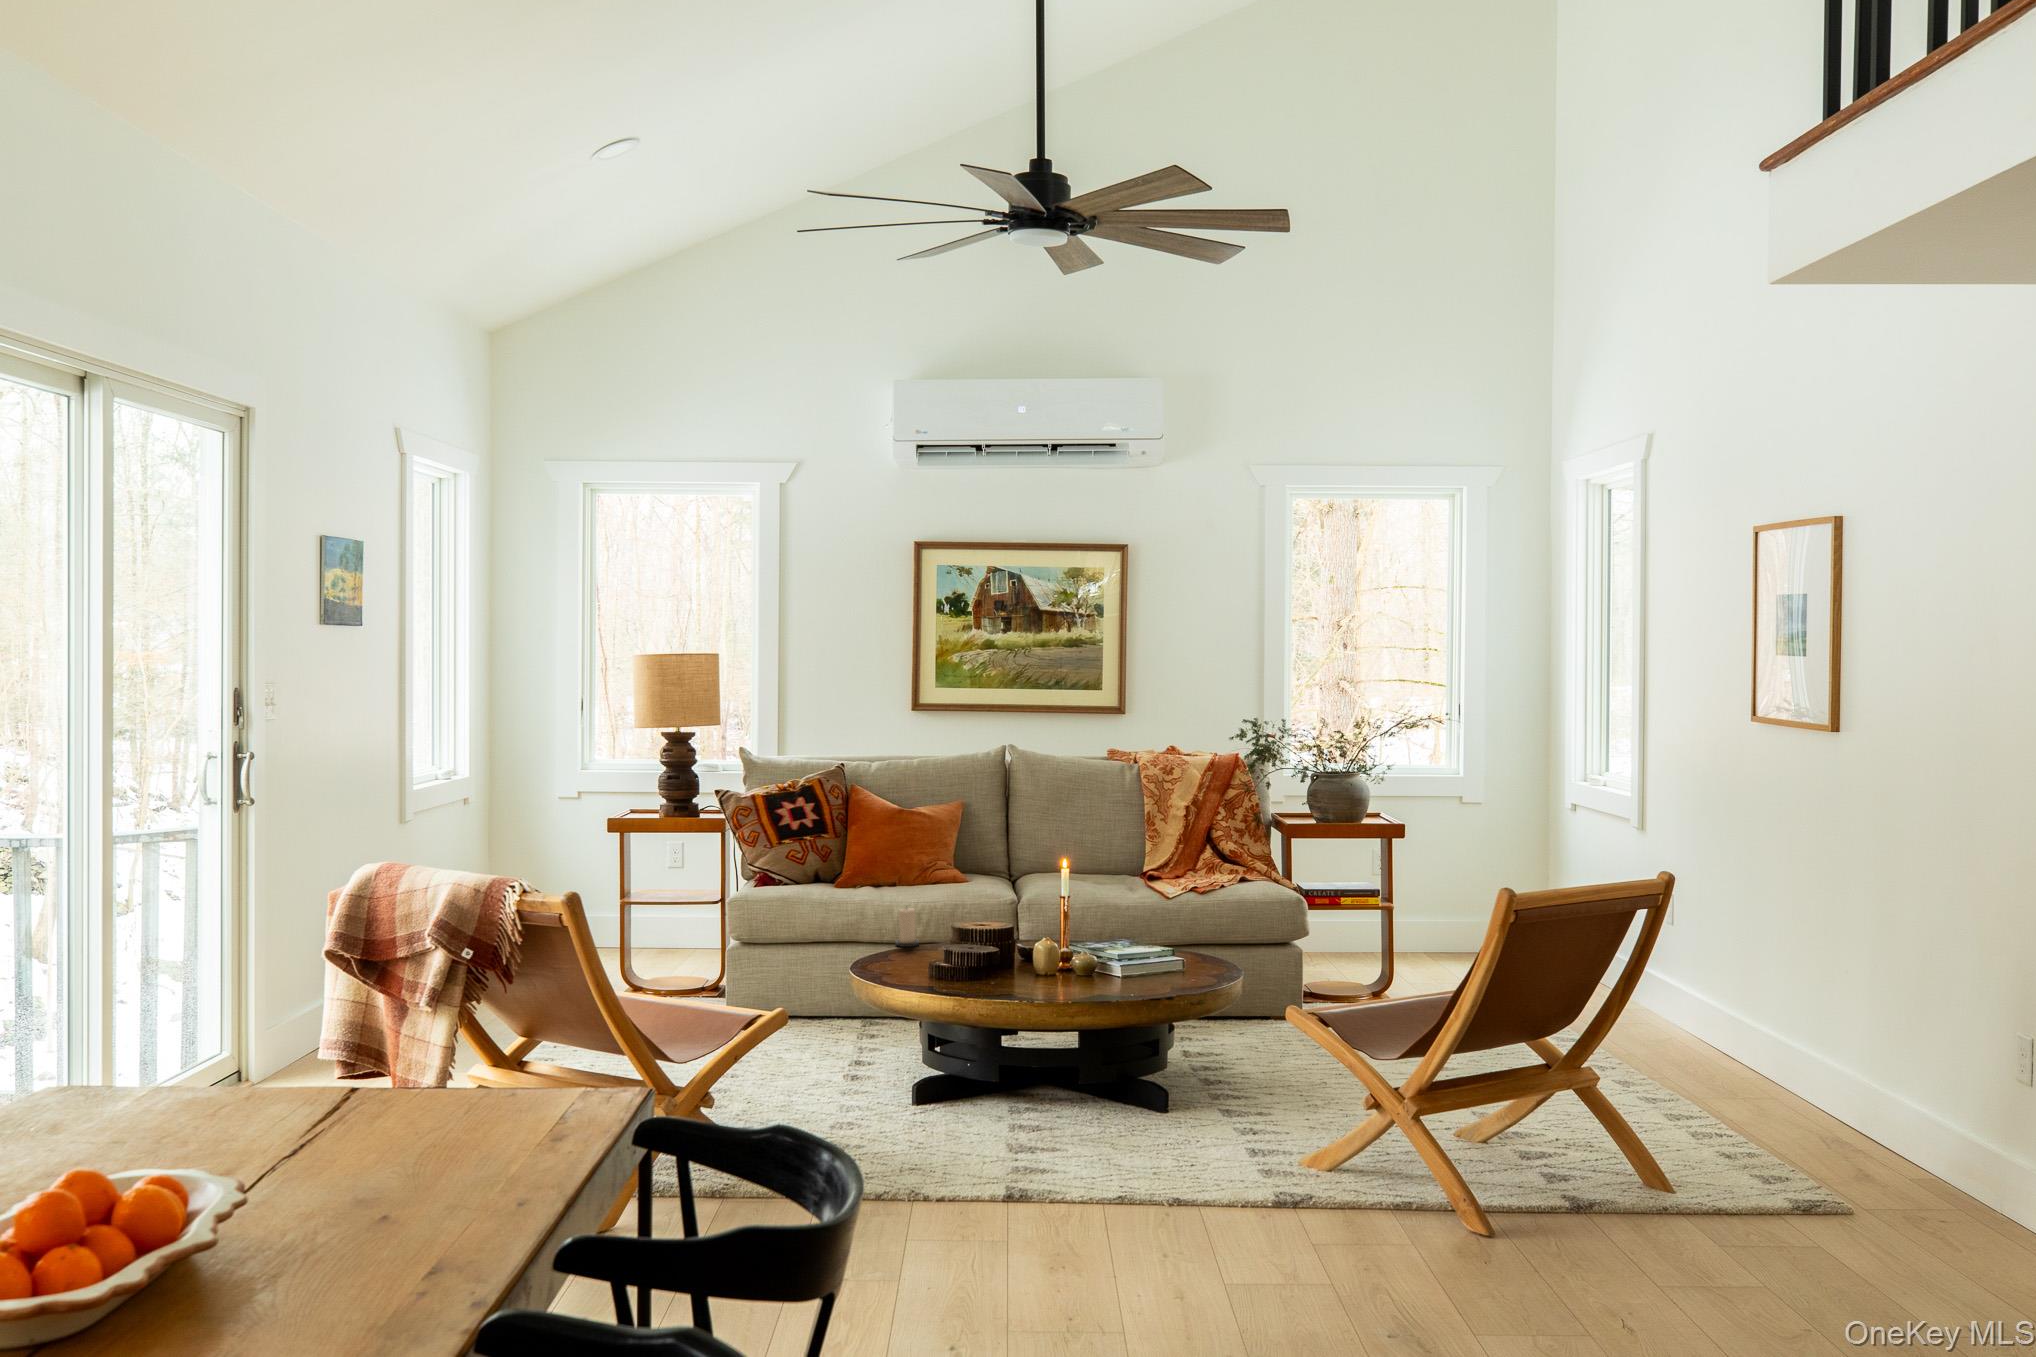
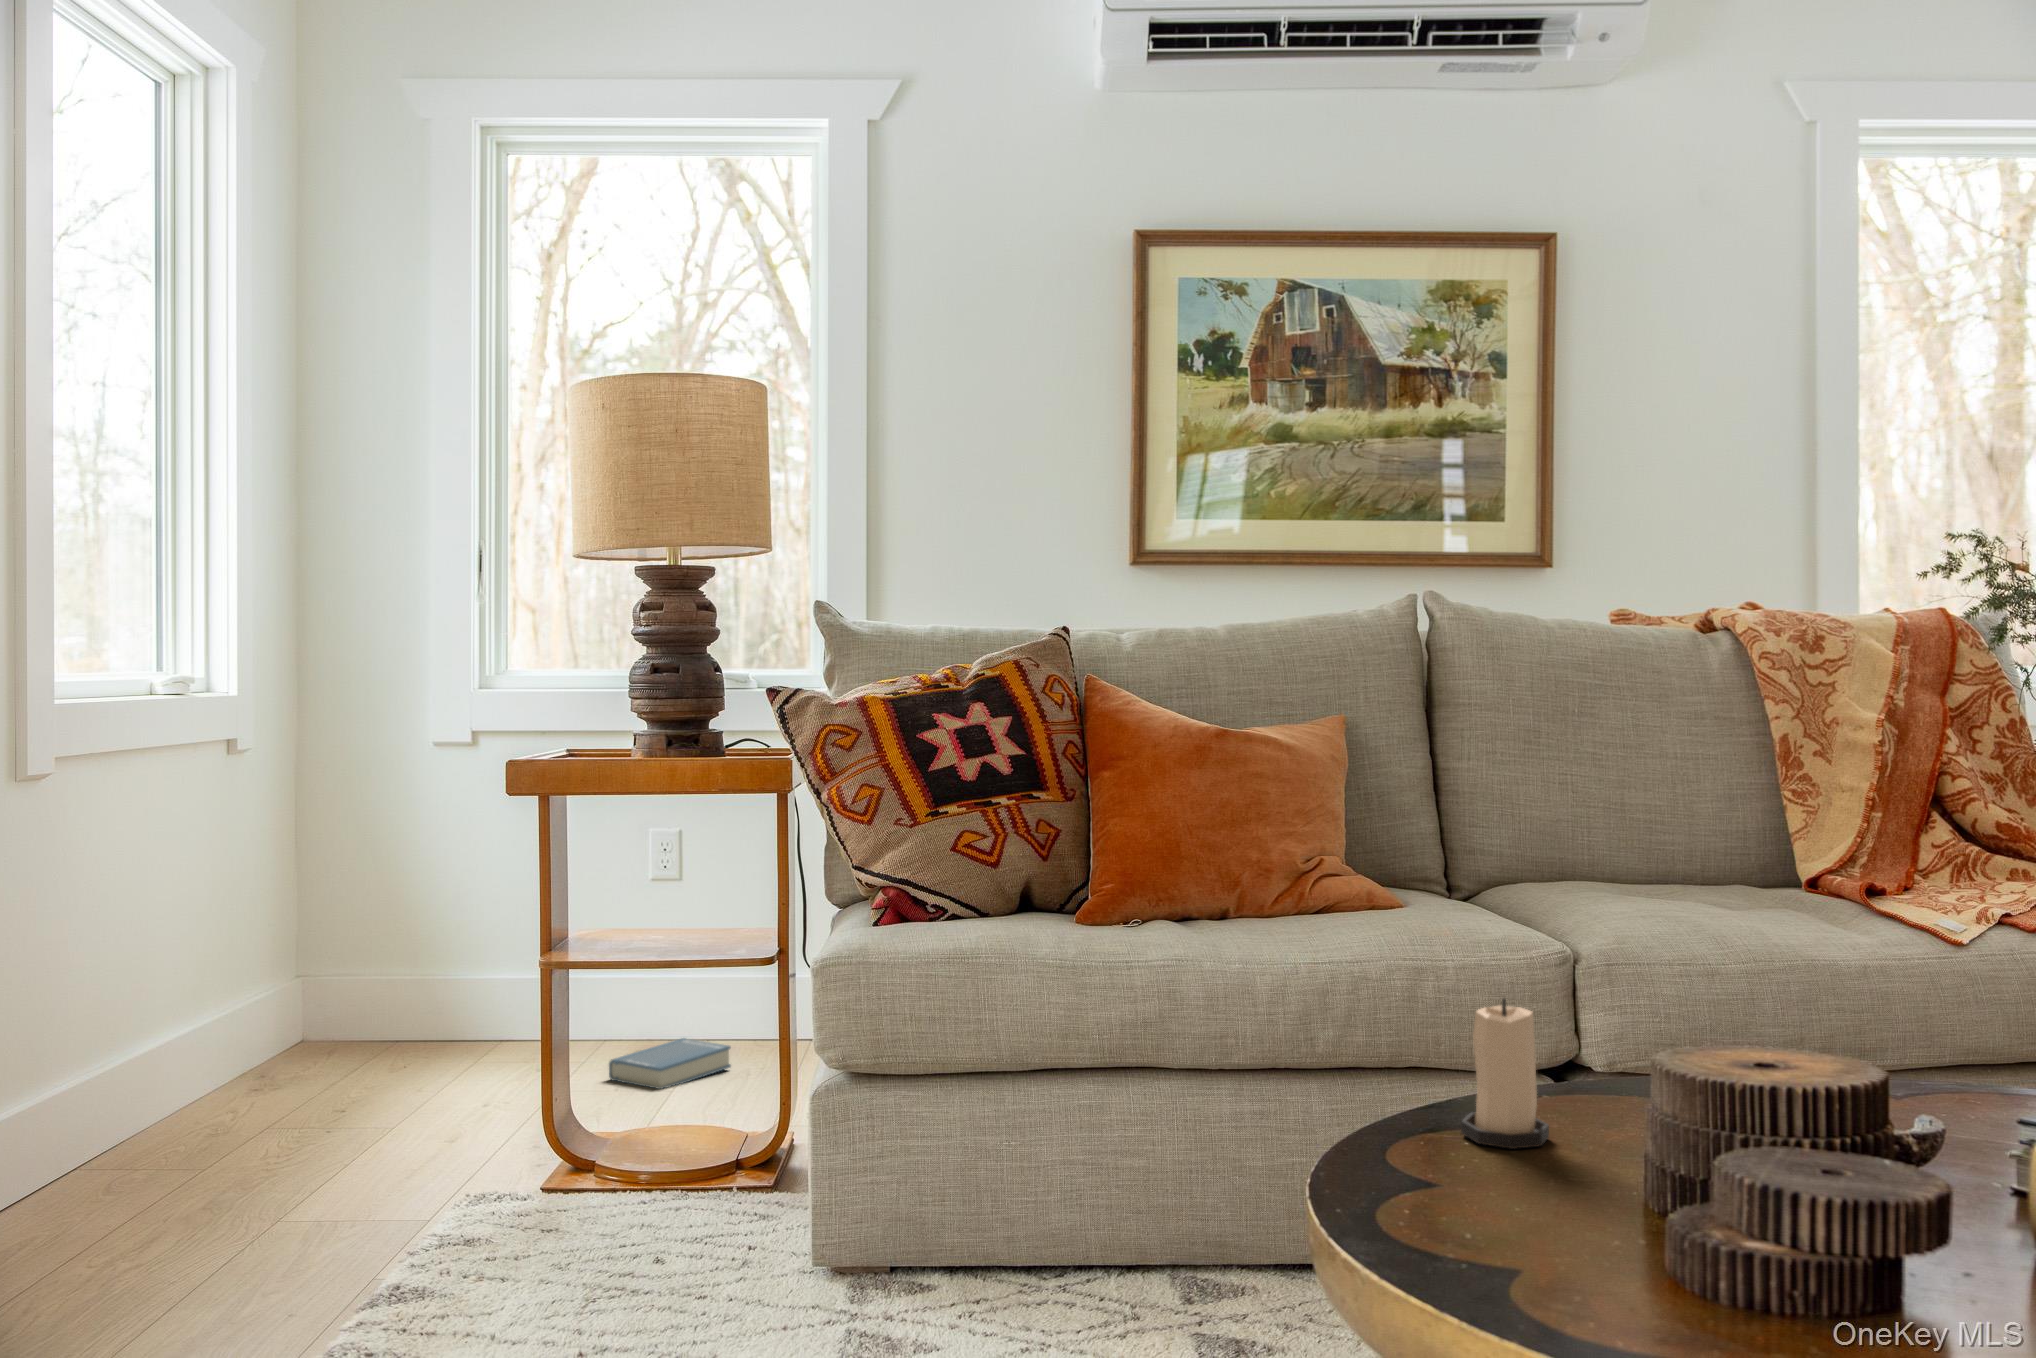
hardback book: none [647,946,706,968] -> present [609,1038,731,1089]

